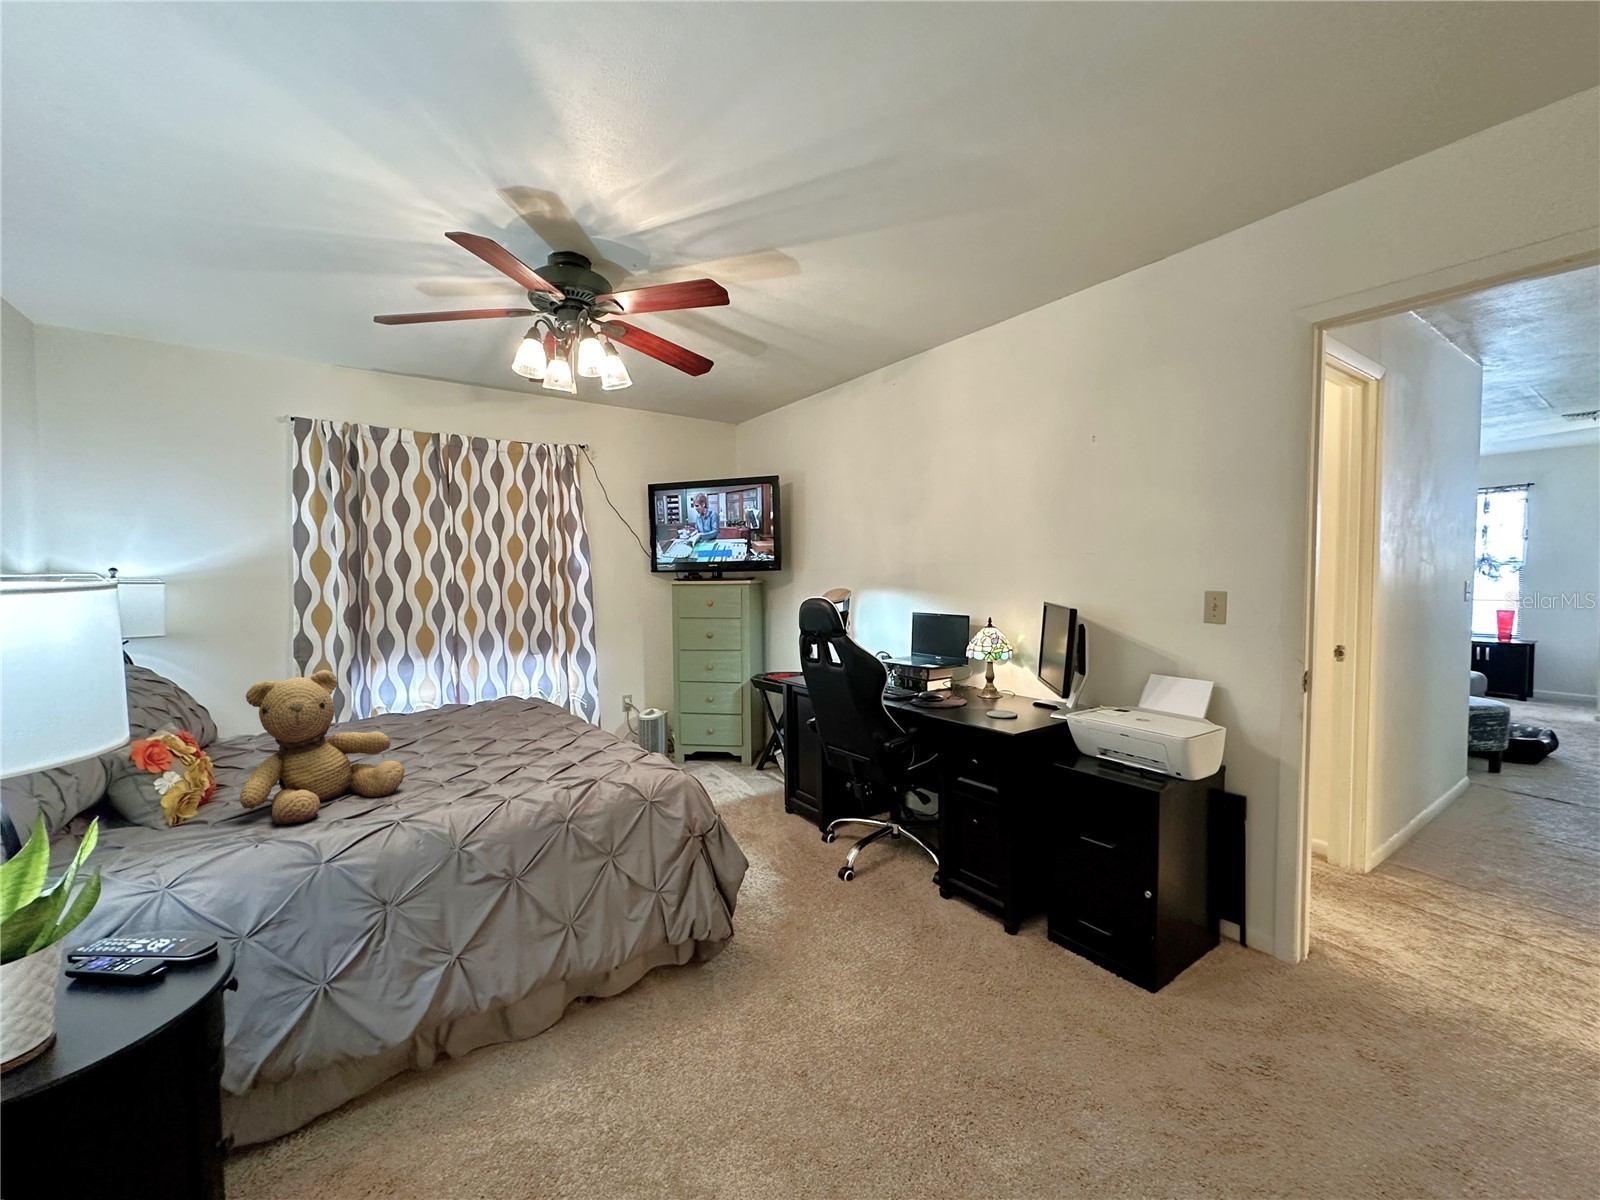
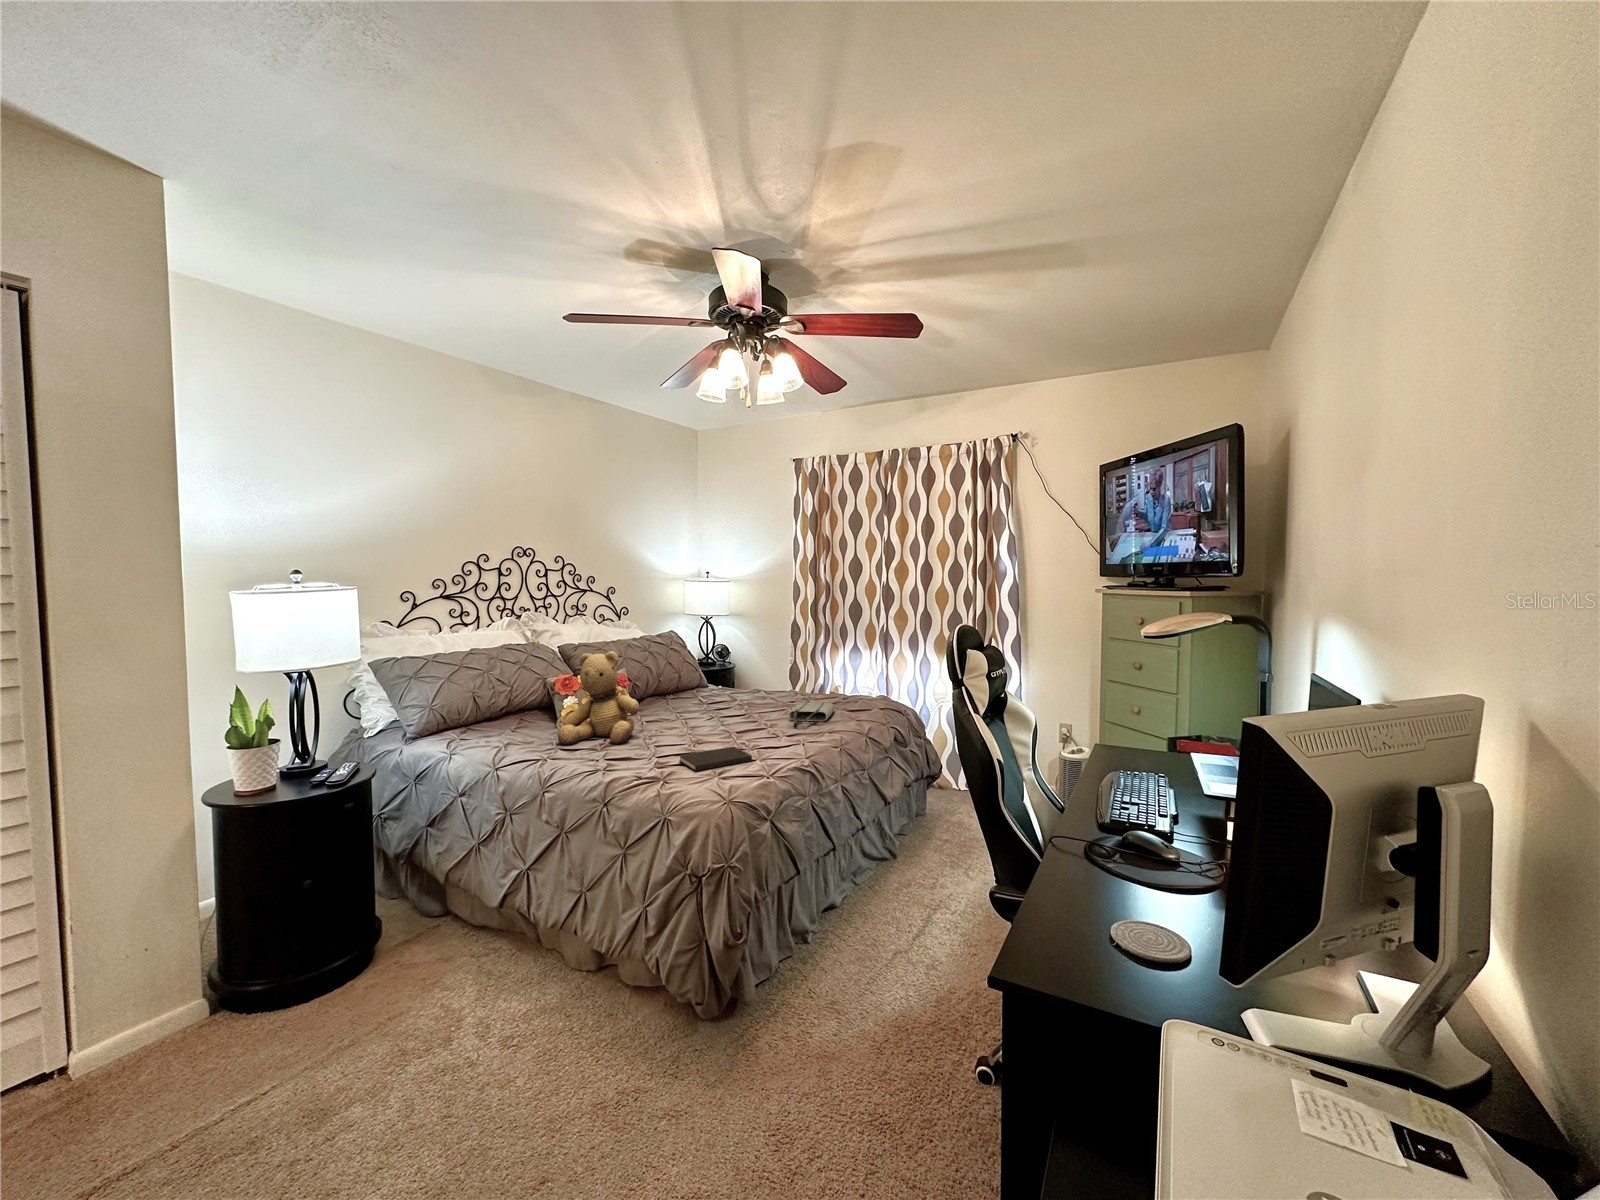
tote bag: none [475,705,544,726] -> present [789,702,834,724]
hardcover book: none [548,744,609,771] -> present [679,747,752,771]

